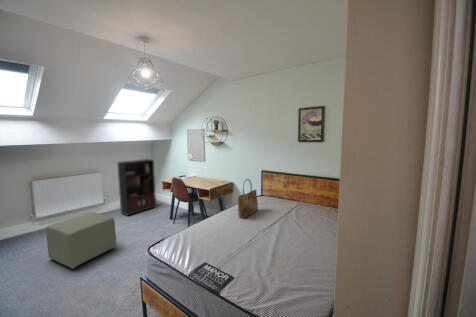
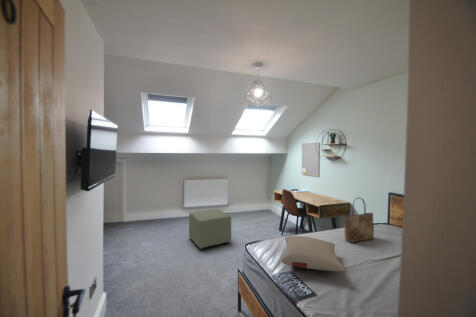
bookcase: present [117,159,156,215] -> none [240,170,270,219]
pillow: none [191,224,251,258] -> present [281,236,345,271]

